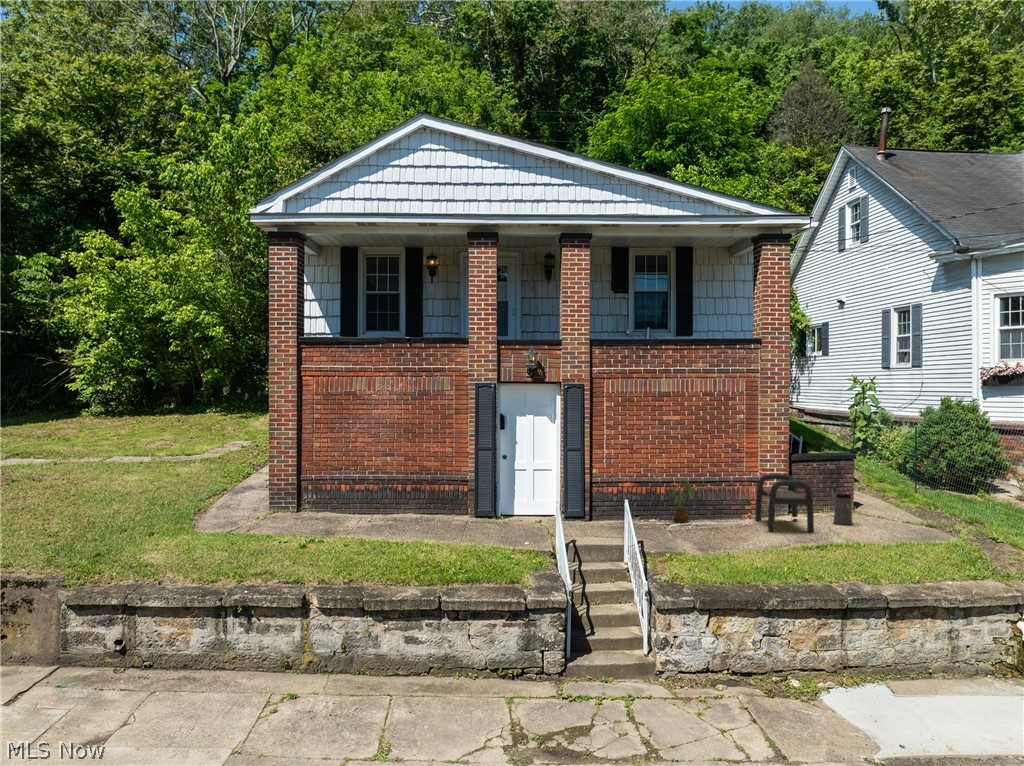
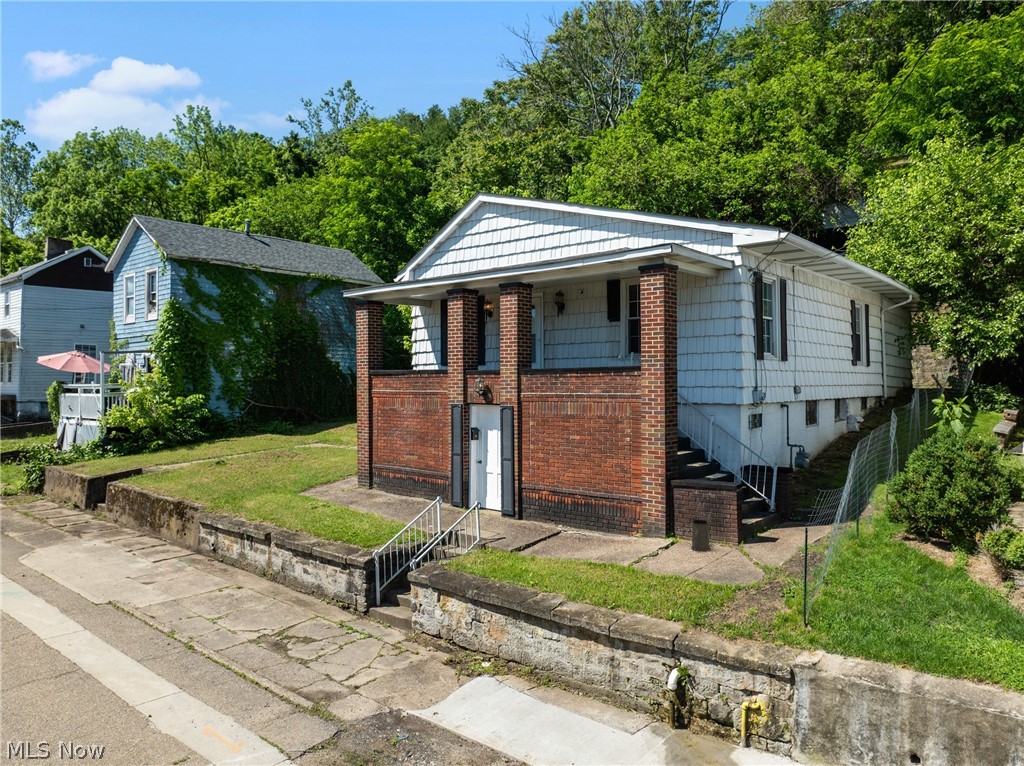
bench: present [755,473,814,532] -> none [604,494,669,554]
house plant: present [672,481,700,523] -> none [558,494,588,532]

